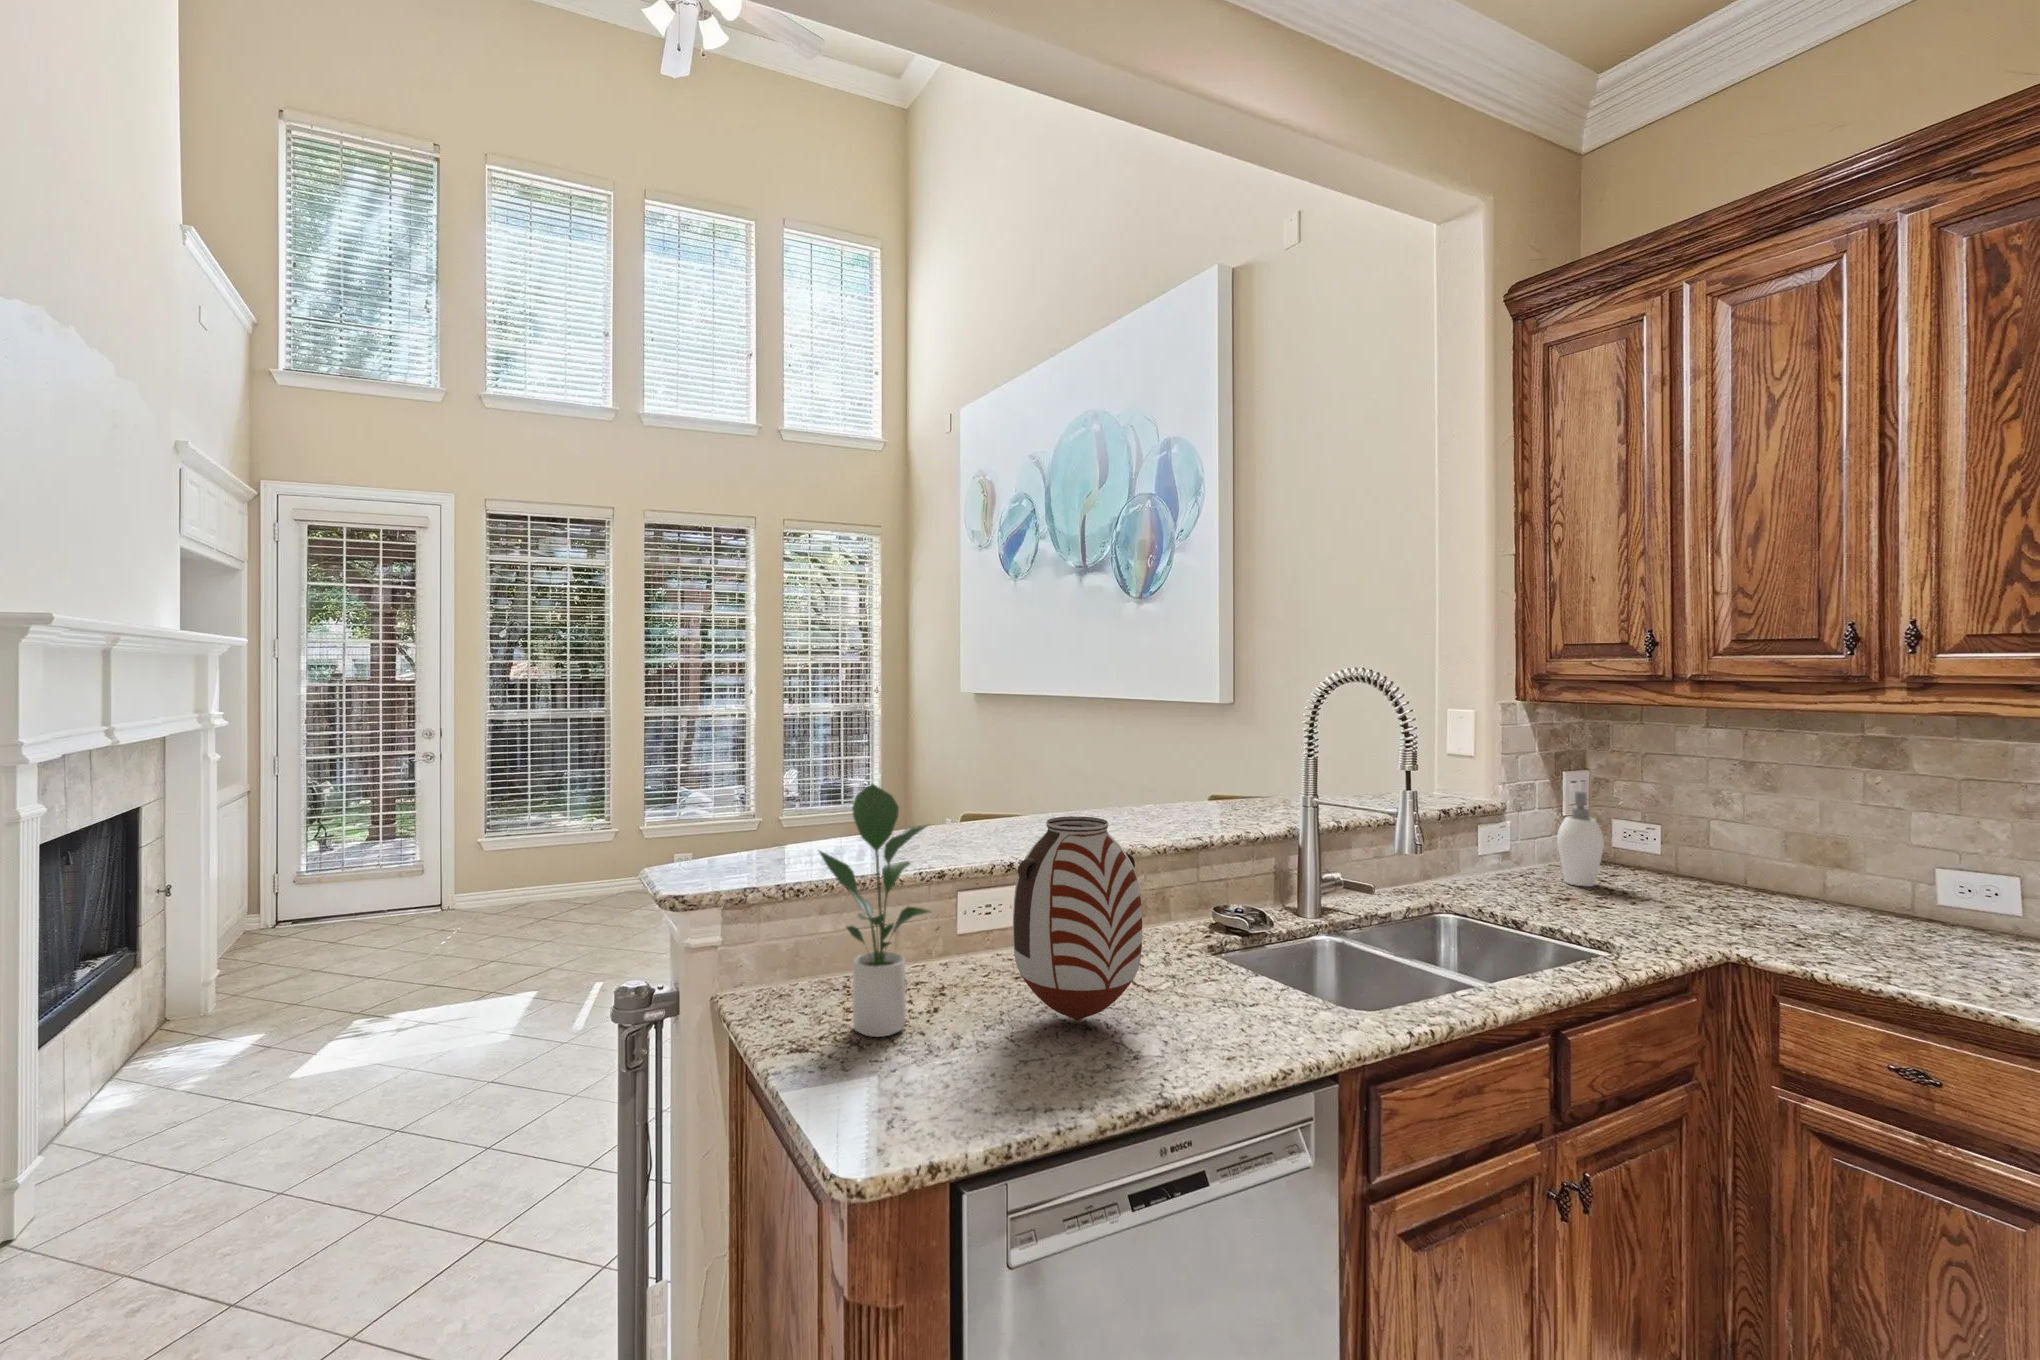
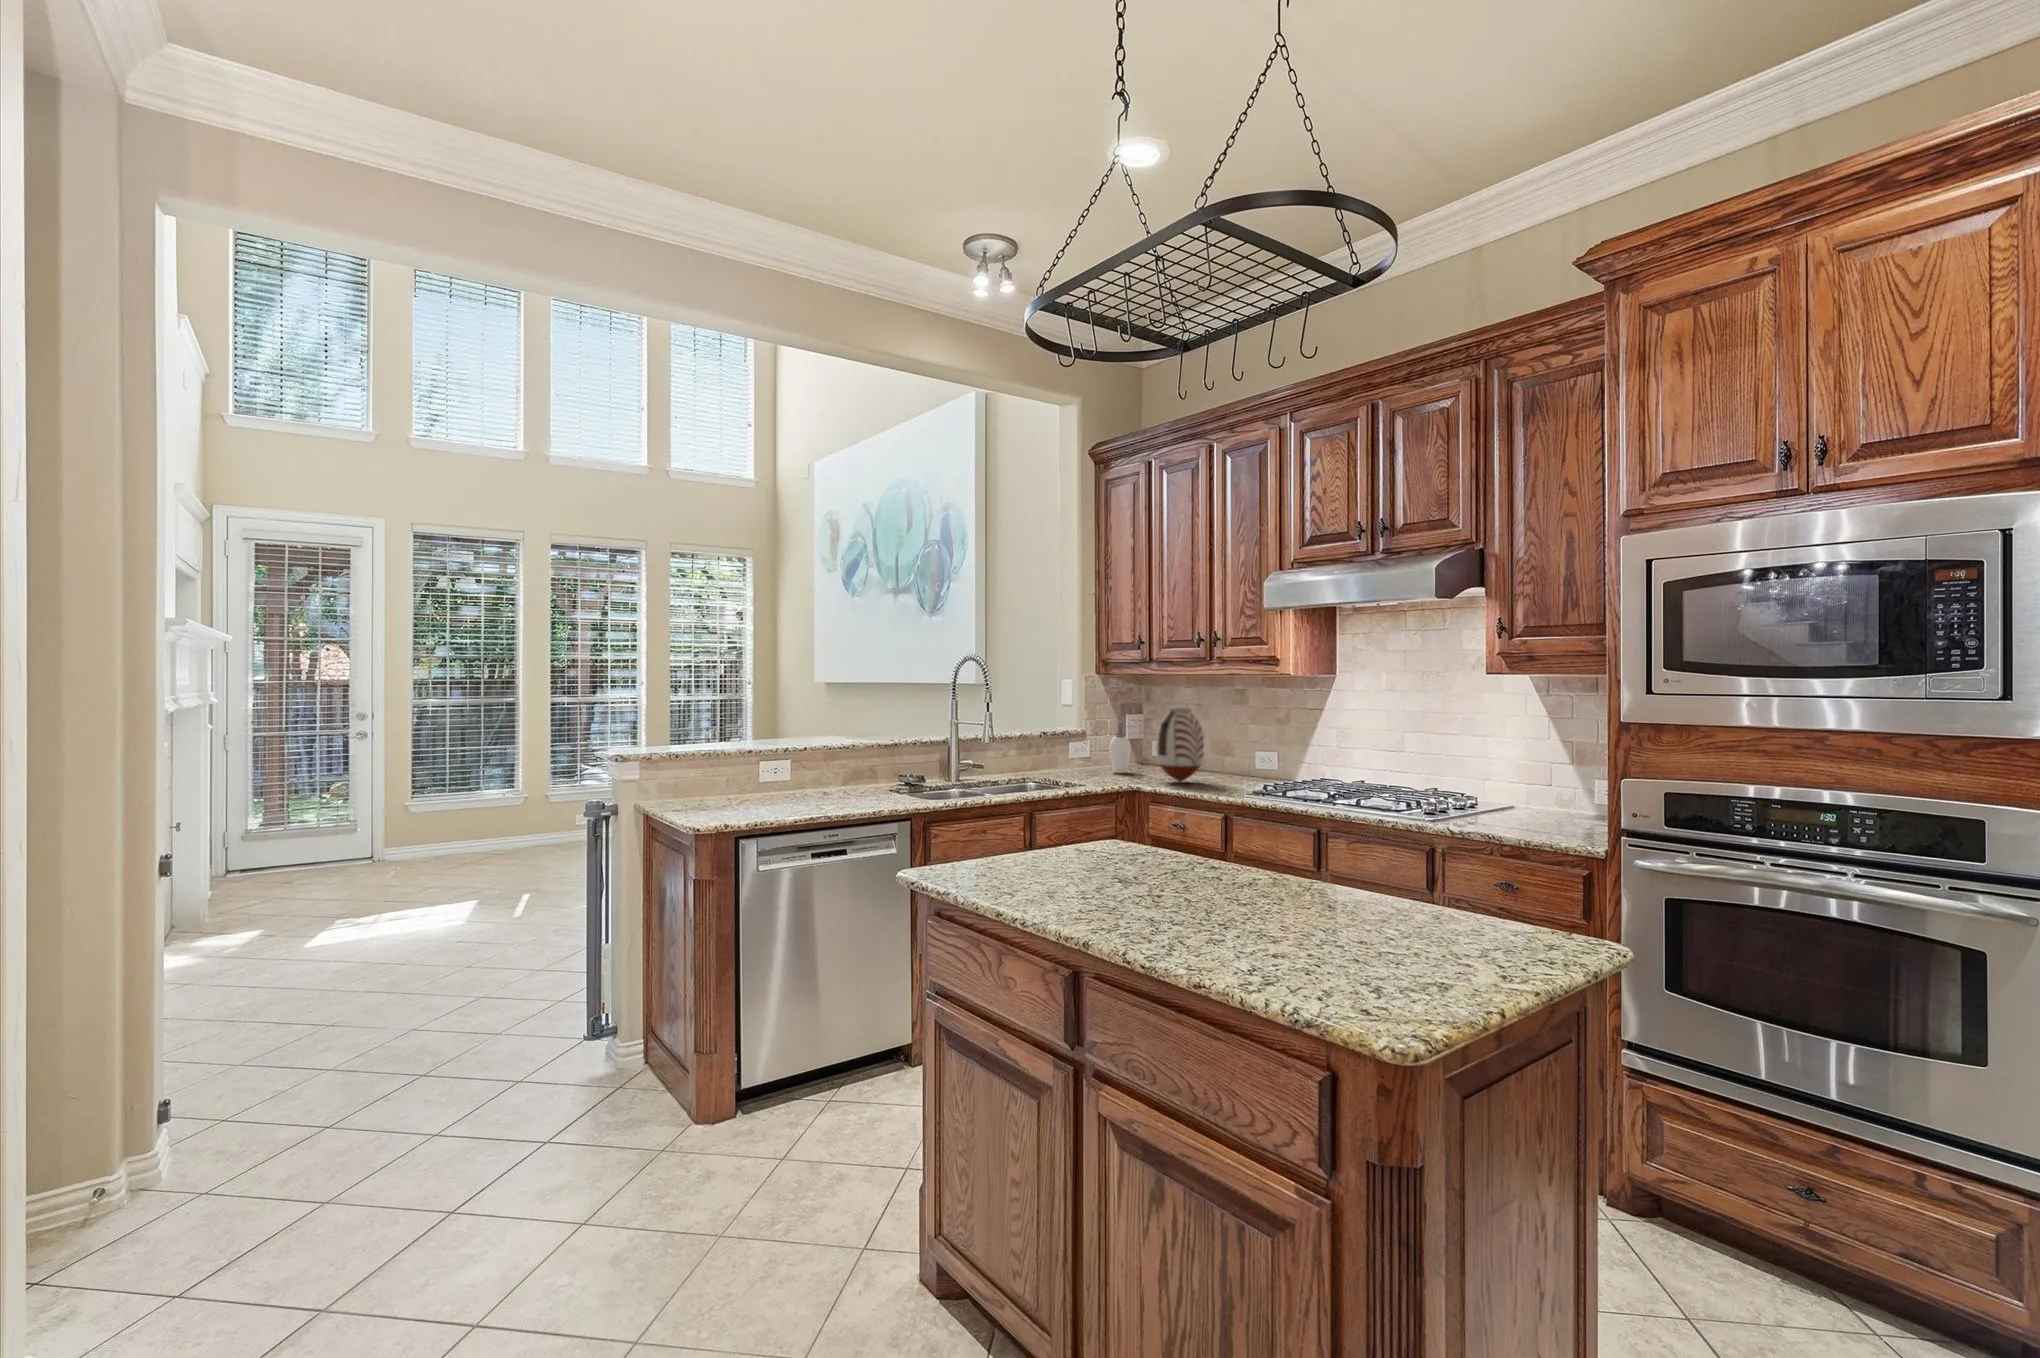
potted plant: present [819,784,930,1037] -> none [685,700,739,807]
vase: present [1013,816,1142,1021] -> present [1156,708,1204,782]

